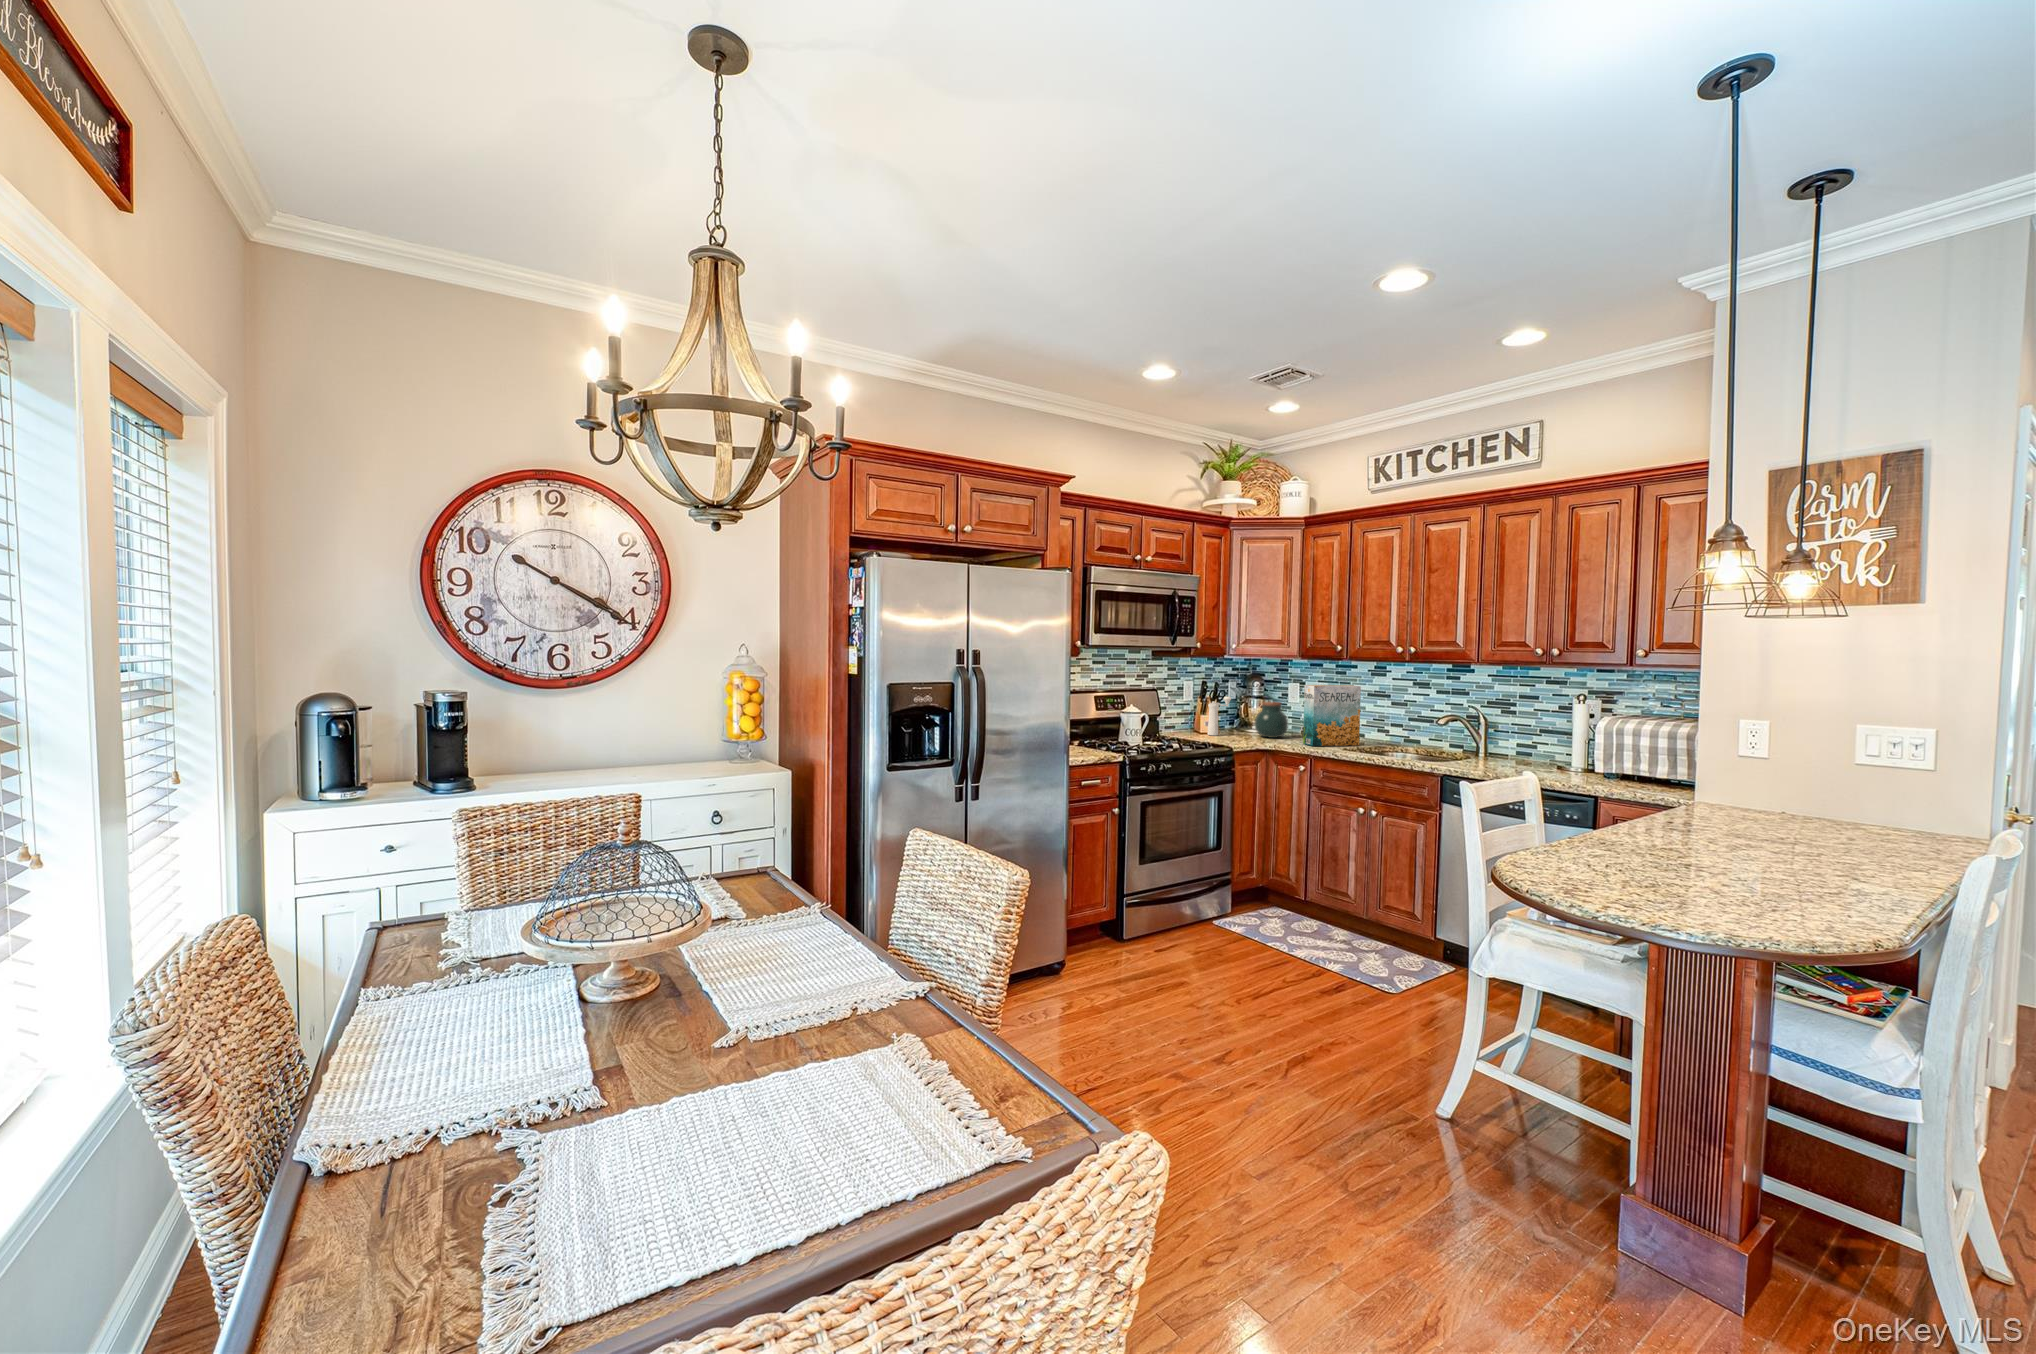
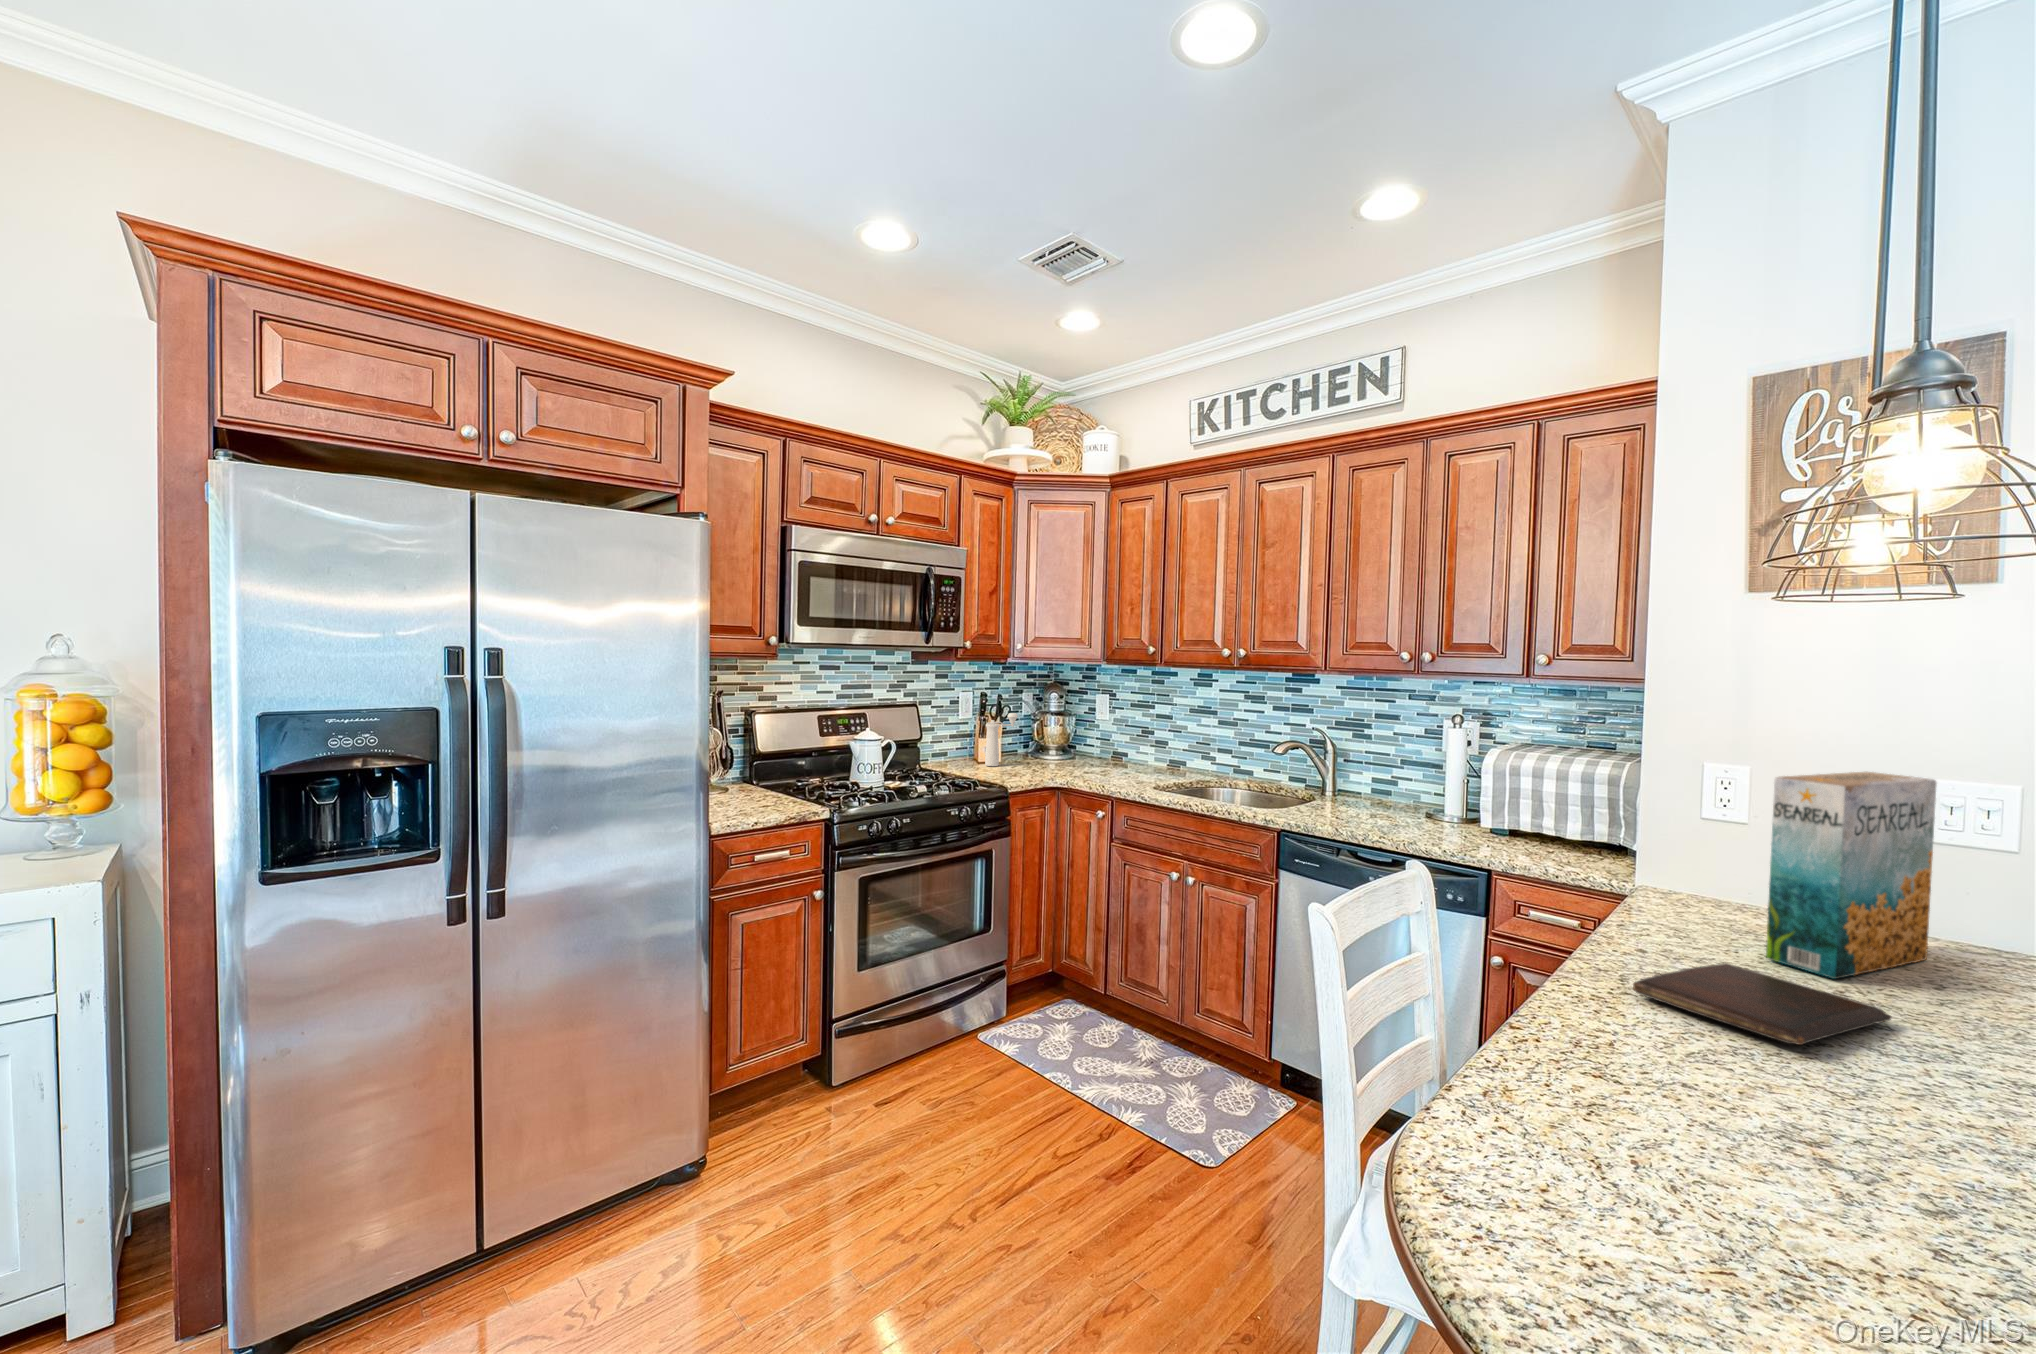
cereal box: present [1303,685,1361,746] -> present [1766,772,1937,979]
jar: present [1255,702,1288,738] -> none [1046,720,1089,768]
book: none [1647,821,1789,843] -> present [1633,963,1891,1045]

